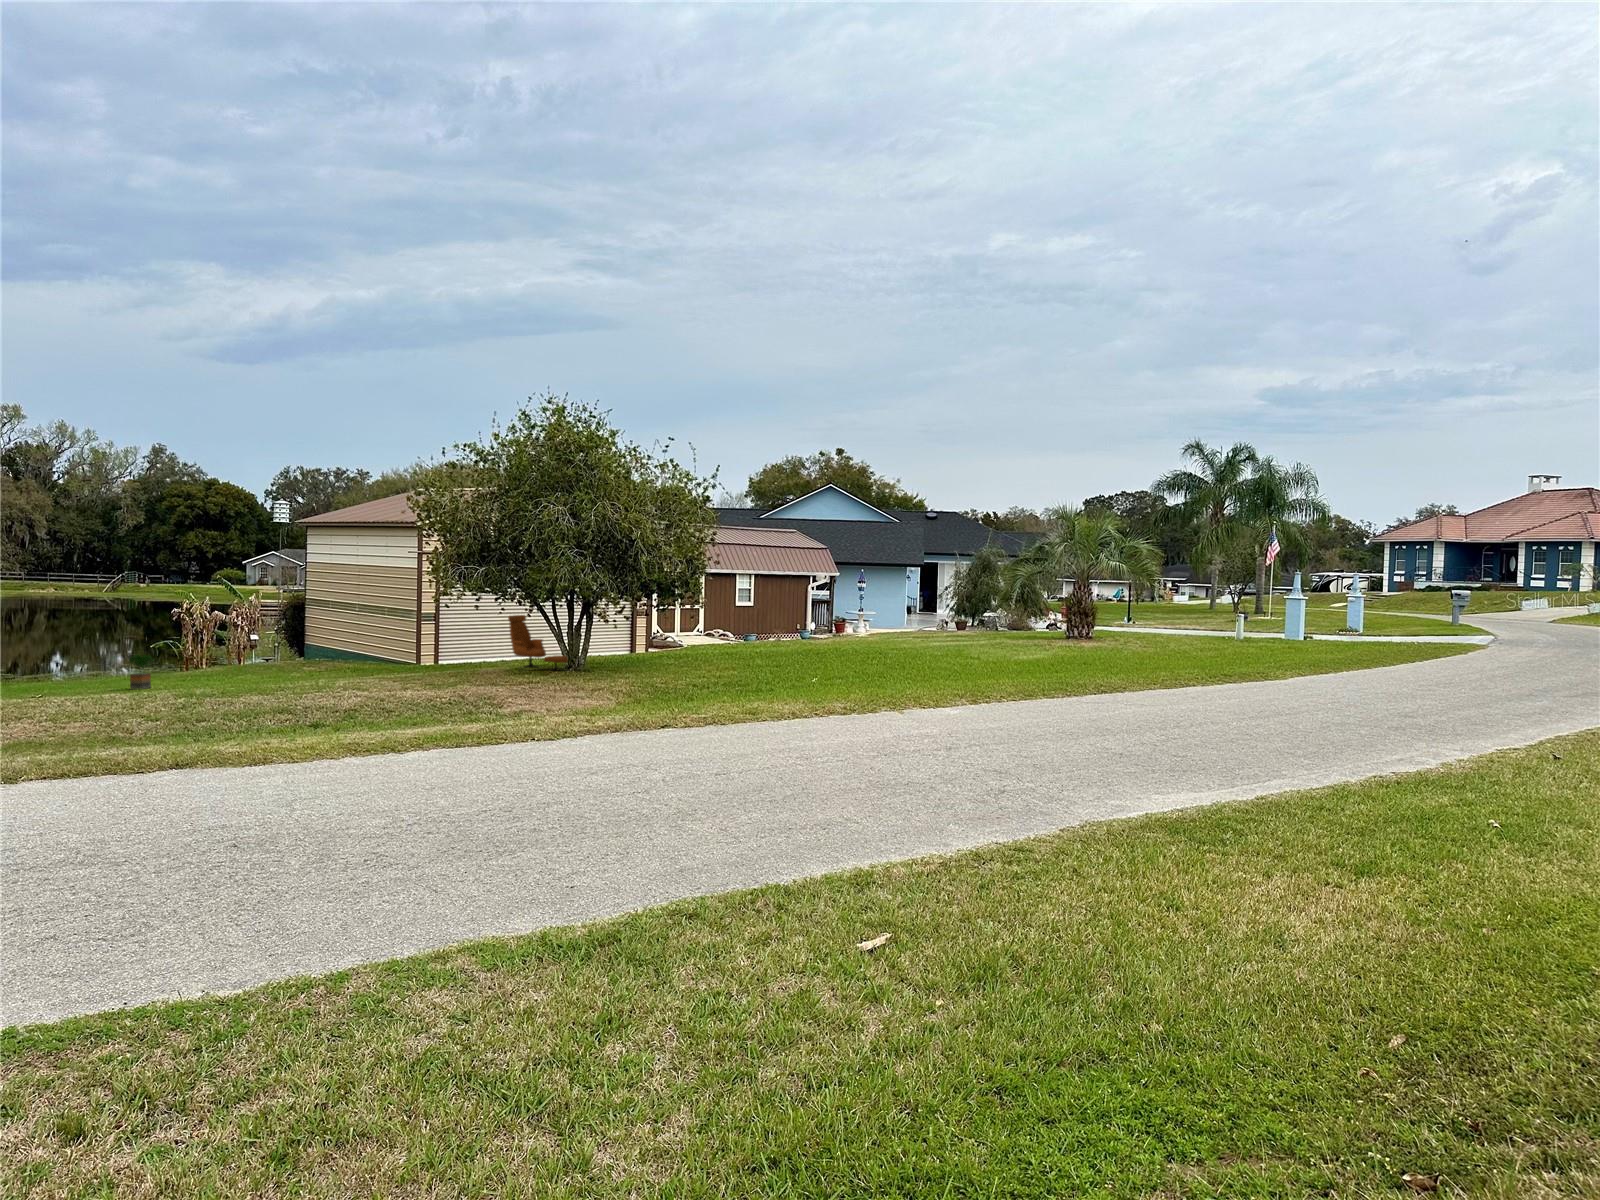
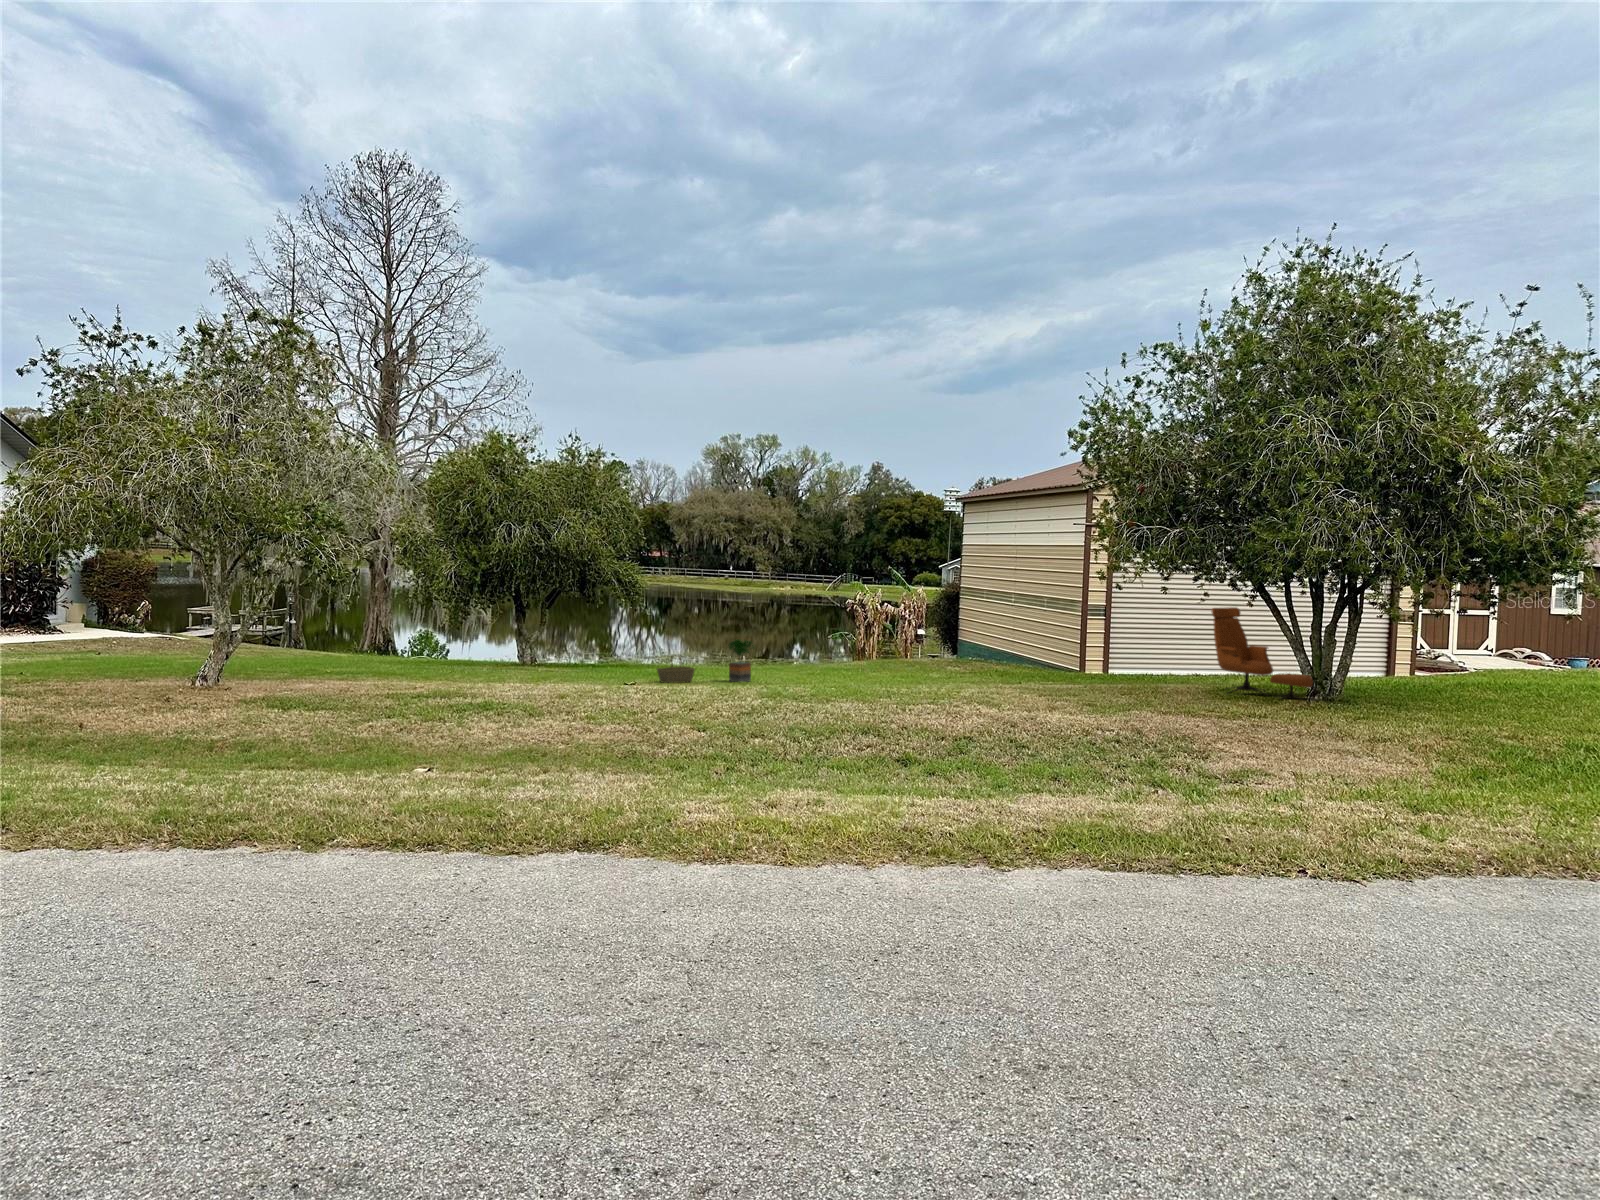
basket: none [60,671,99,695] -> present [657,655,695,683]

